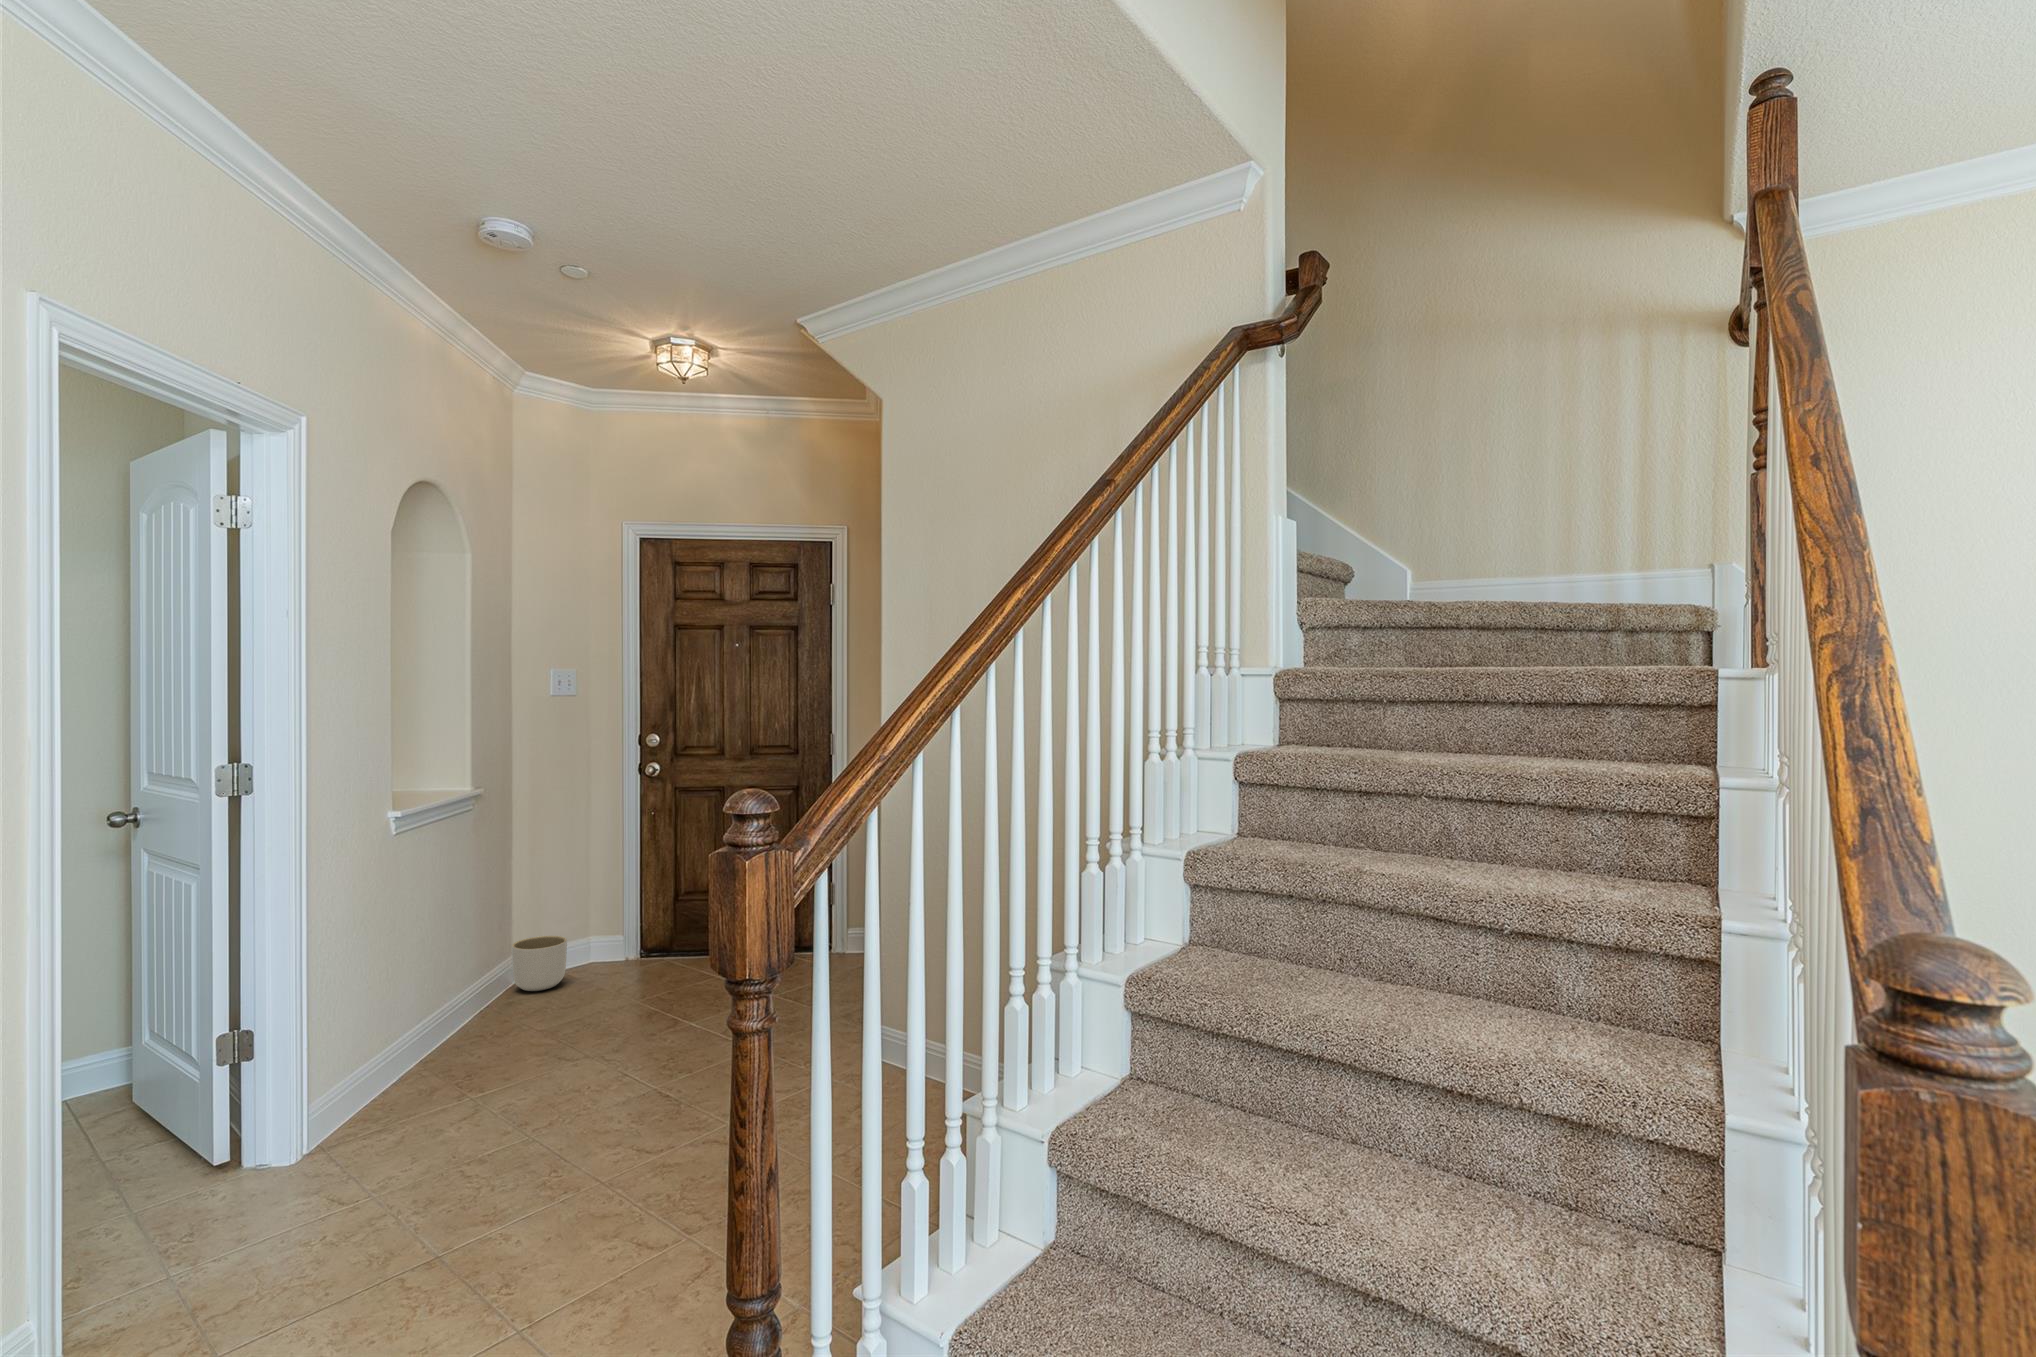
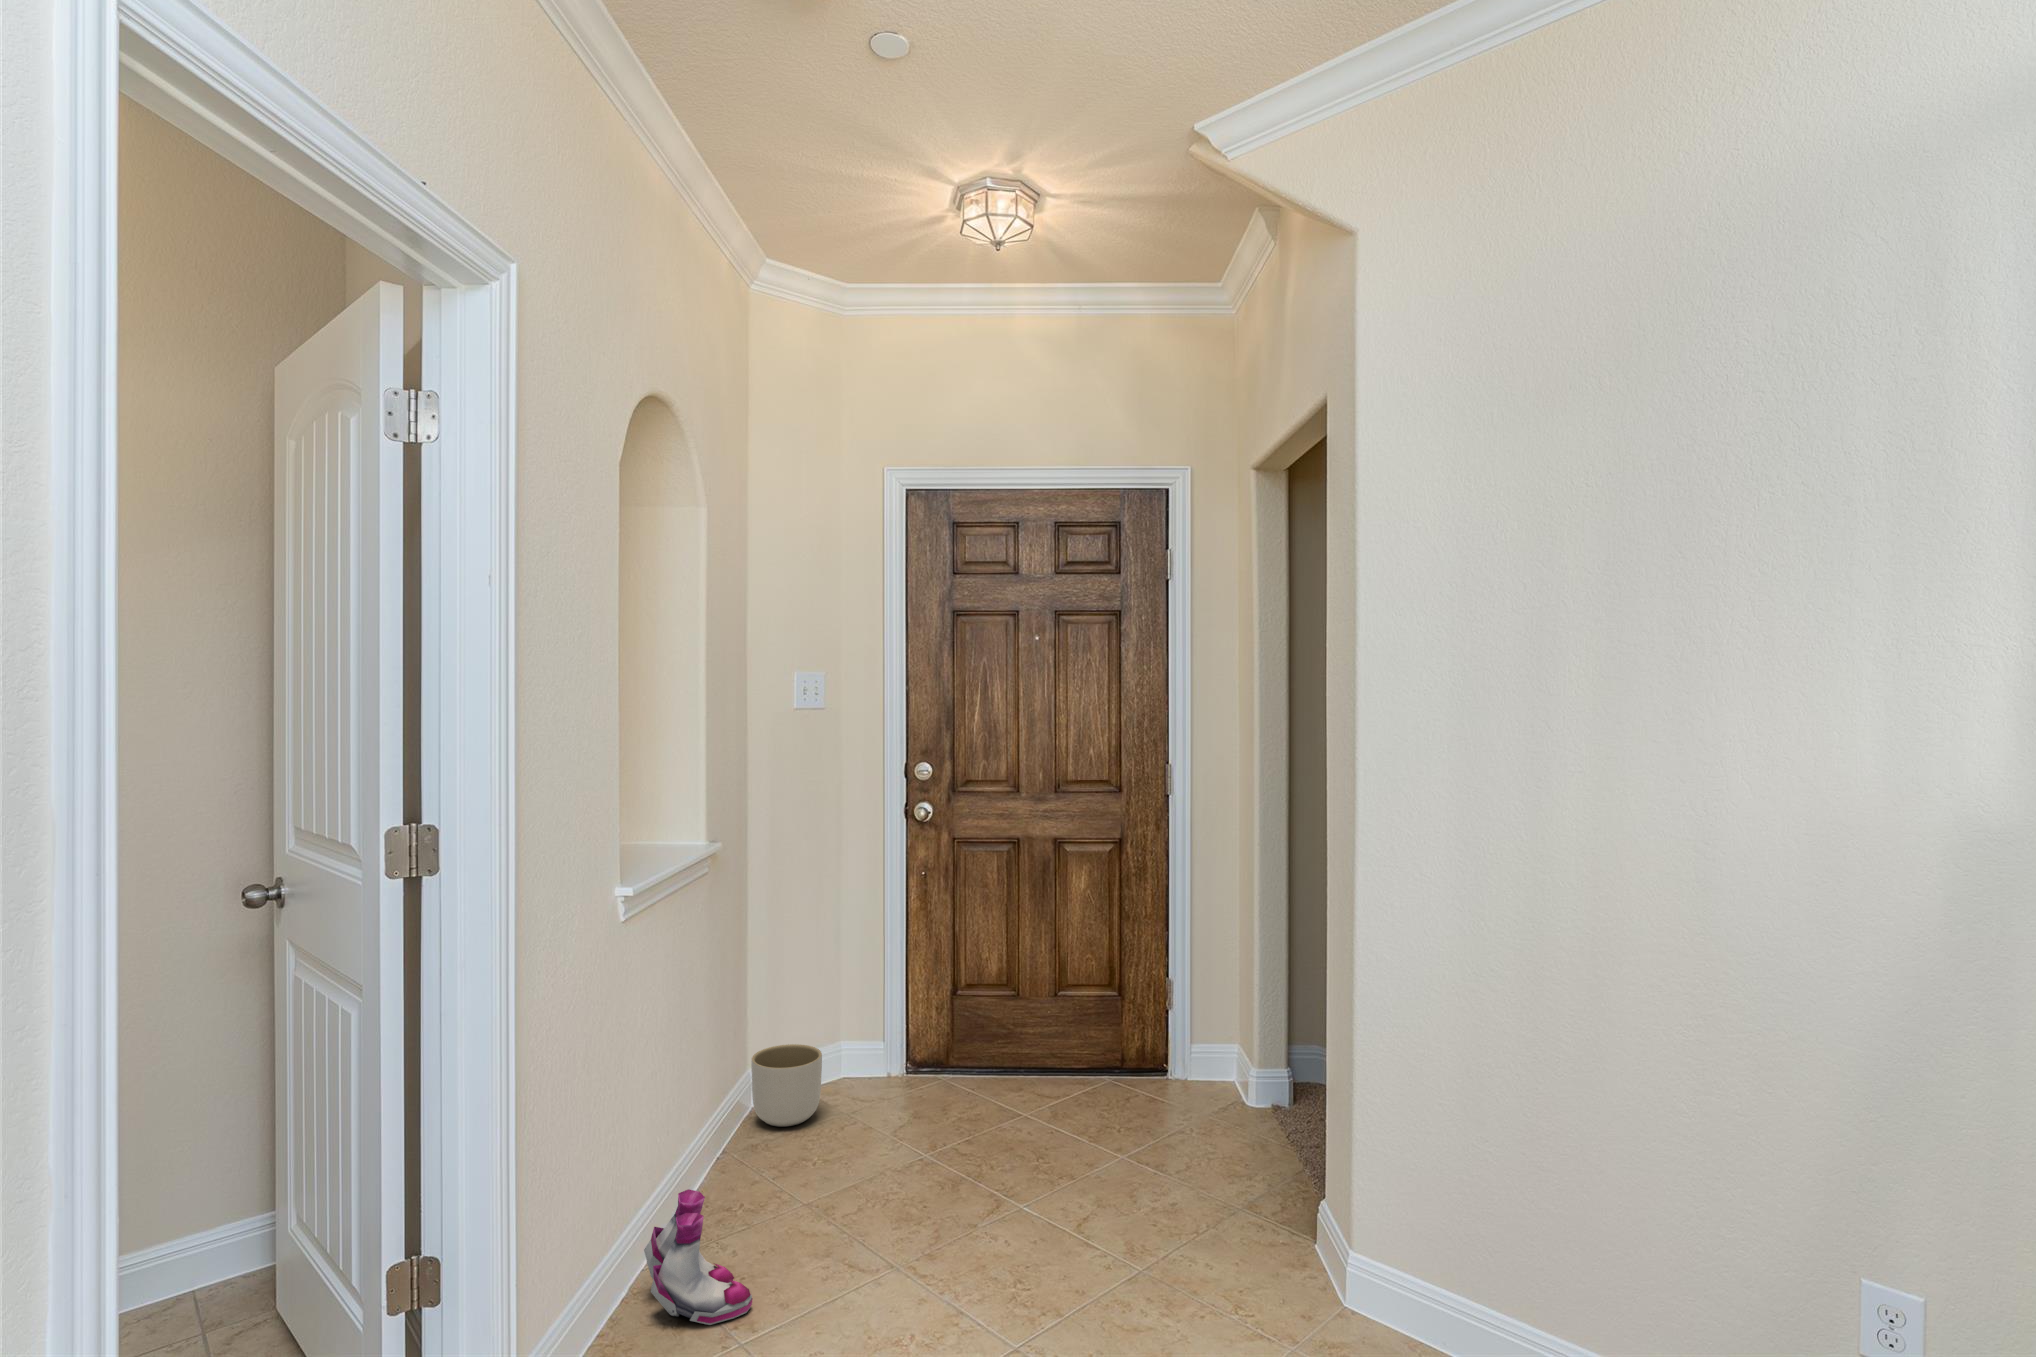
boots: none [409,1010,483,1090] -> present [644,1189,752,1325]

